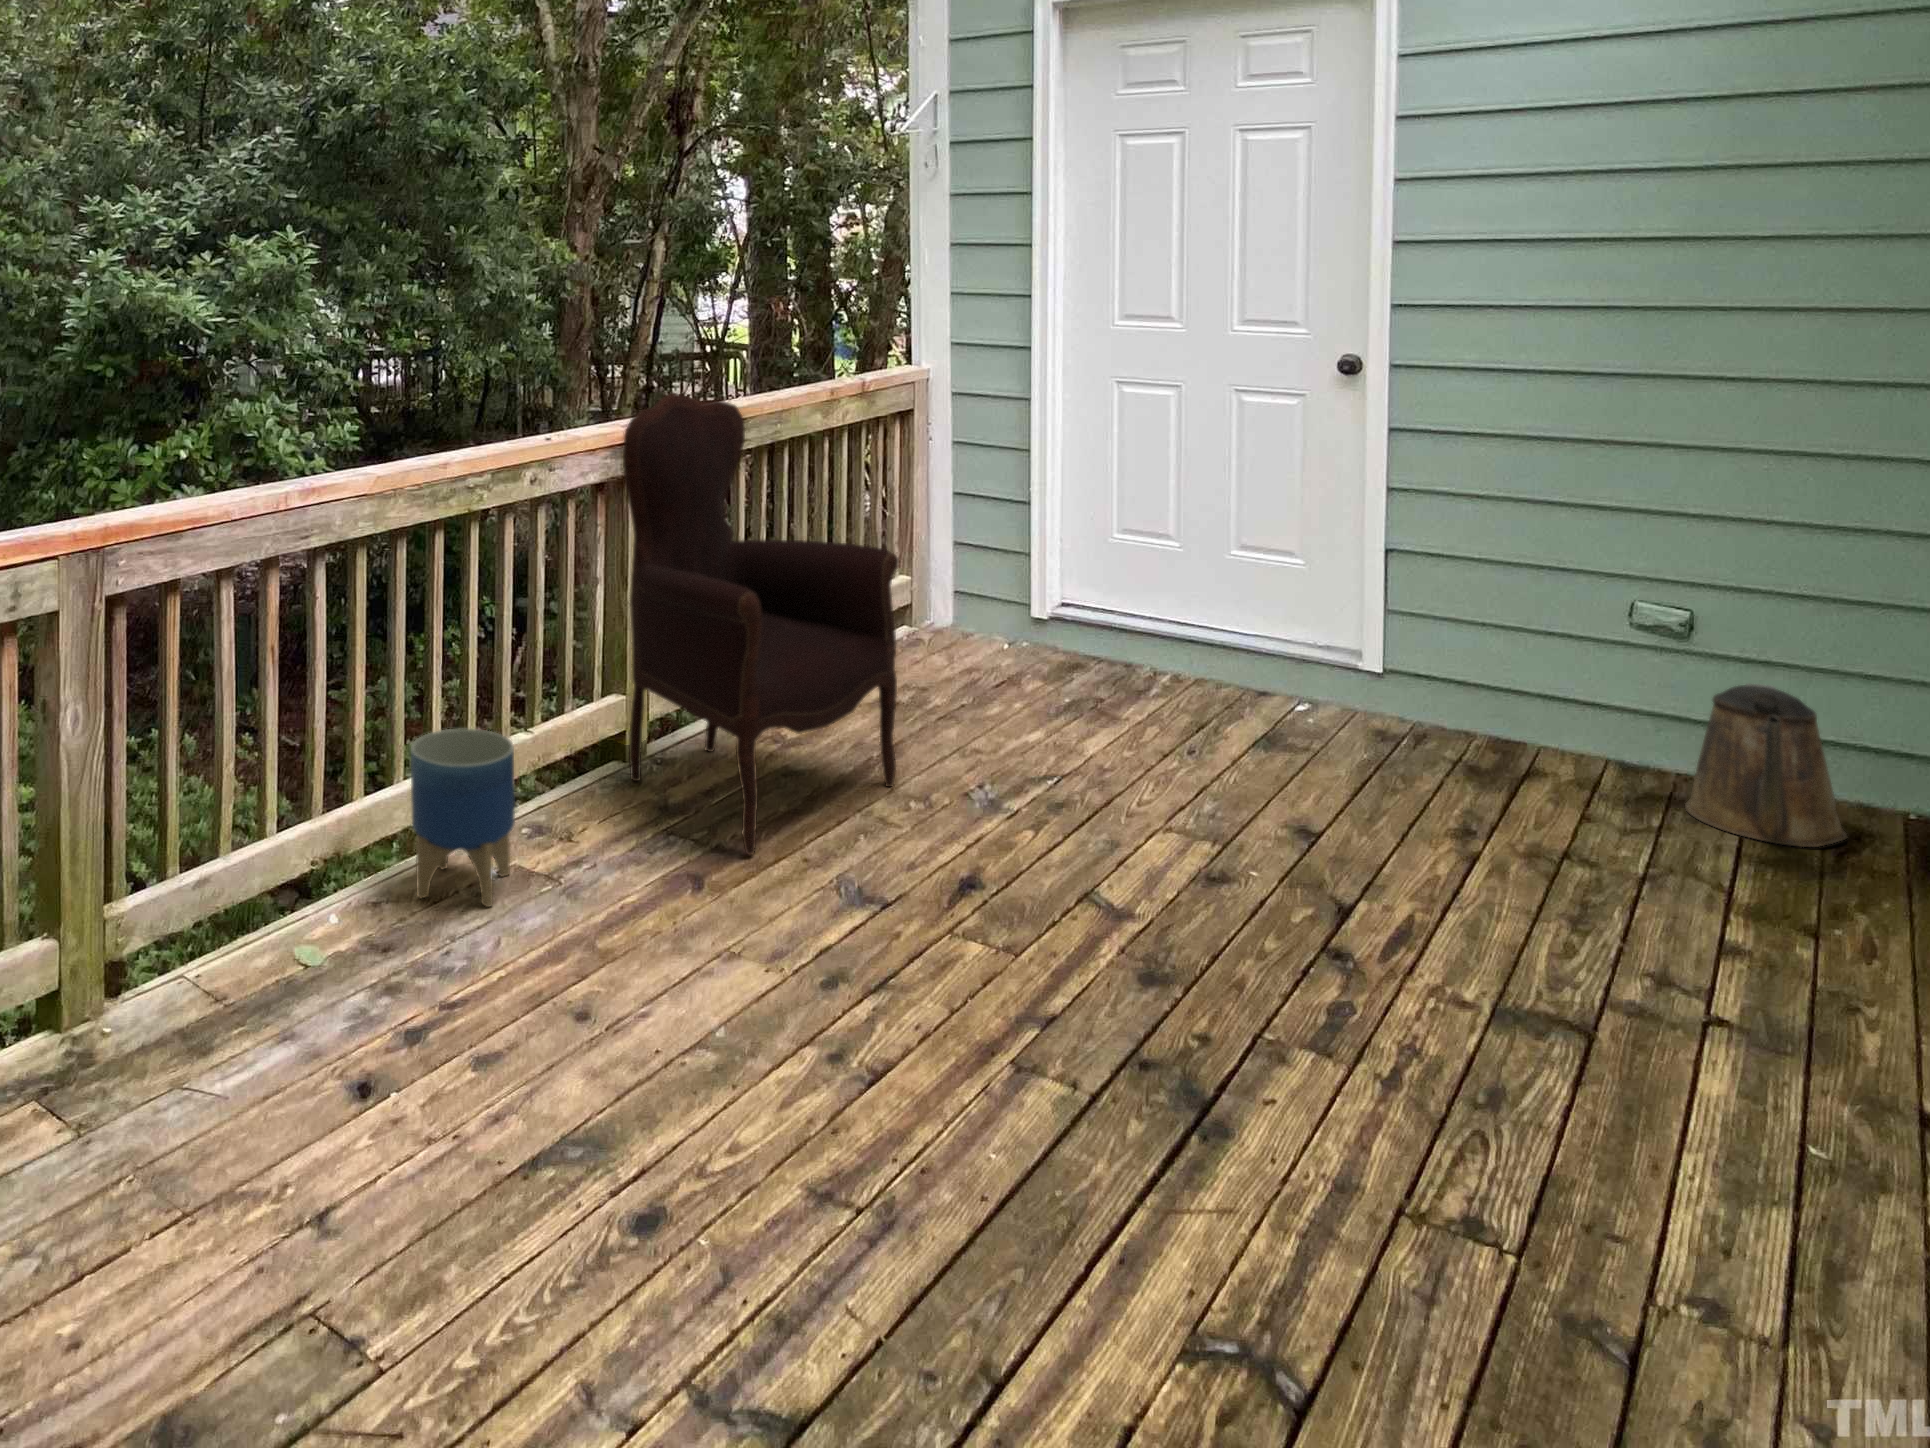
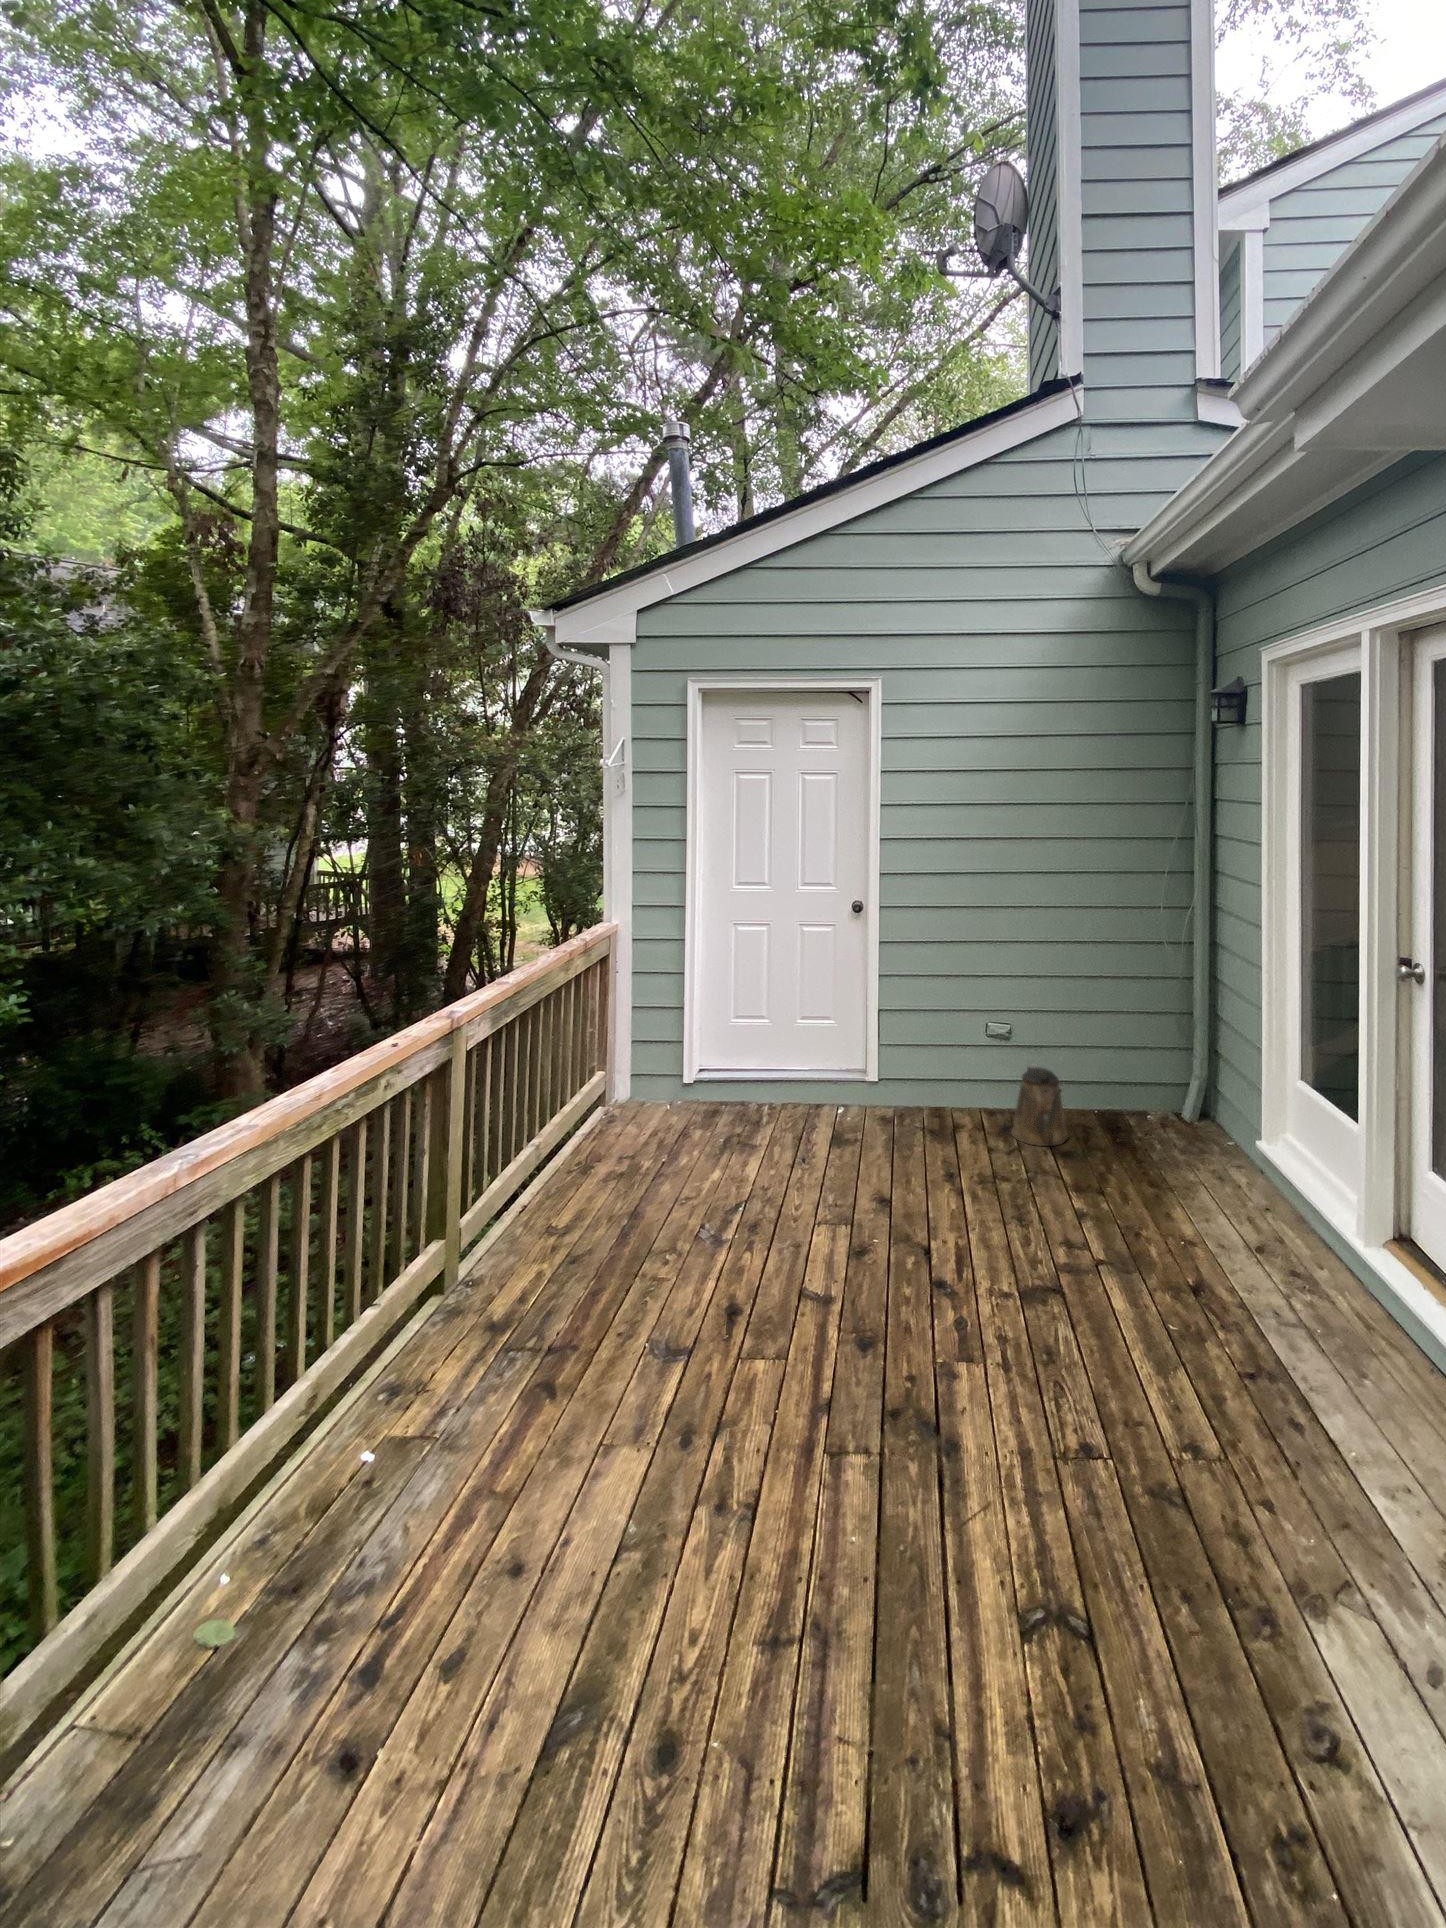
armchair: present [623,393,899,855] -> none [452,981,656,1348]
planter: present [411,728,515,907] -> none [293,1328,402,1521]

